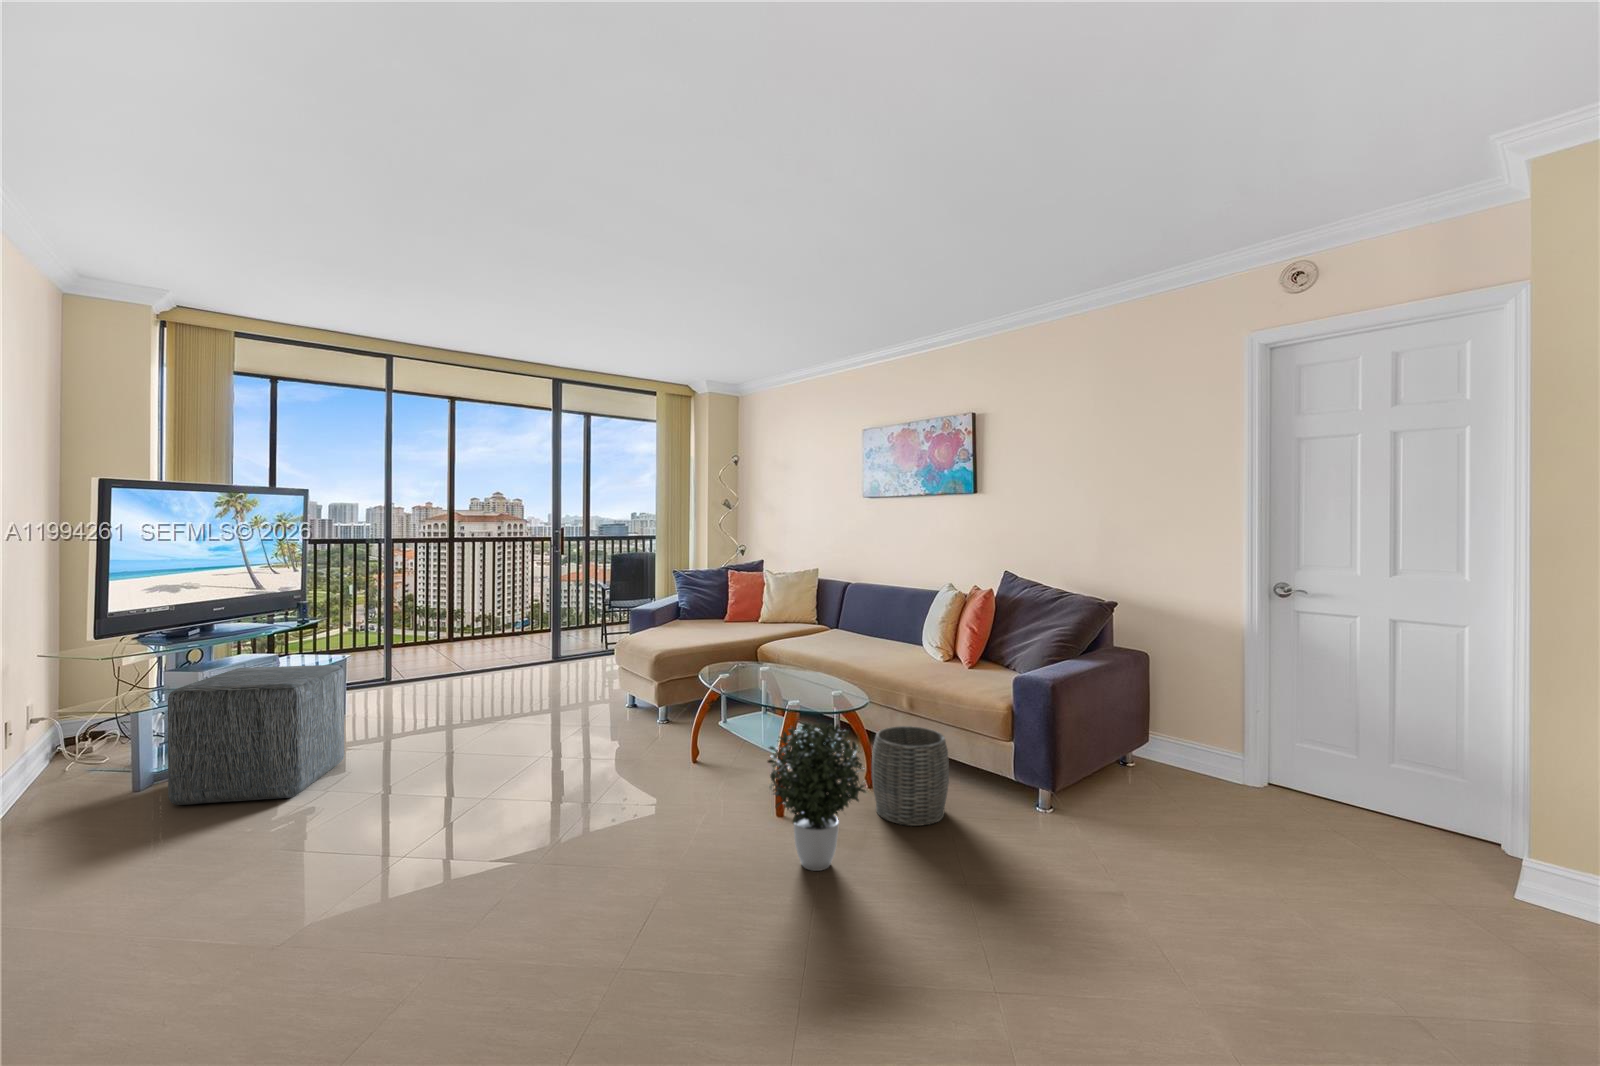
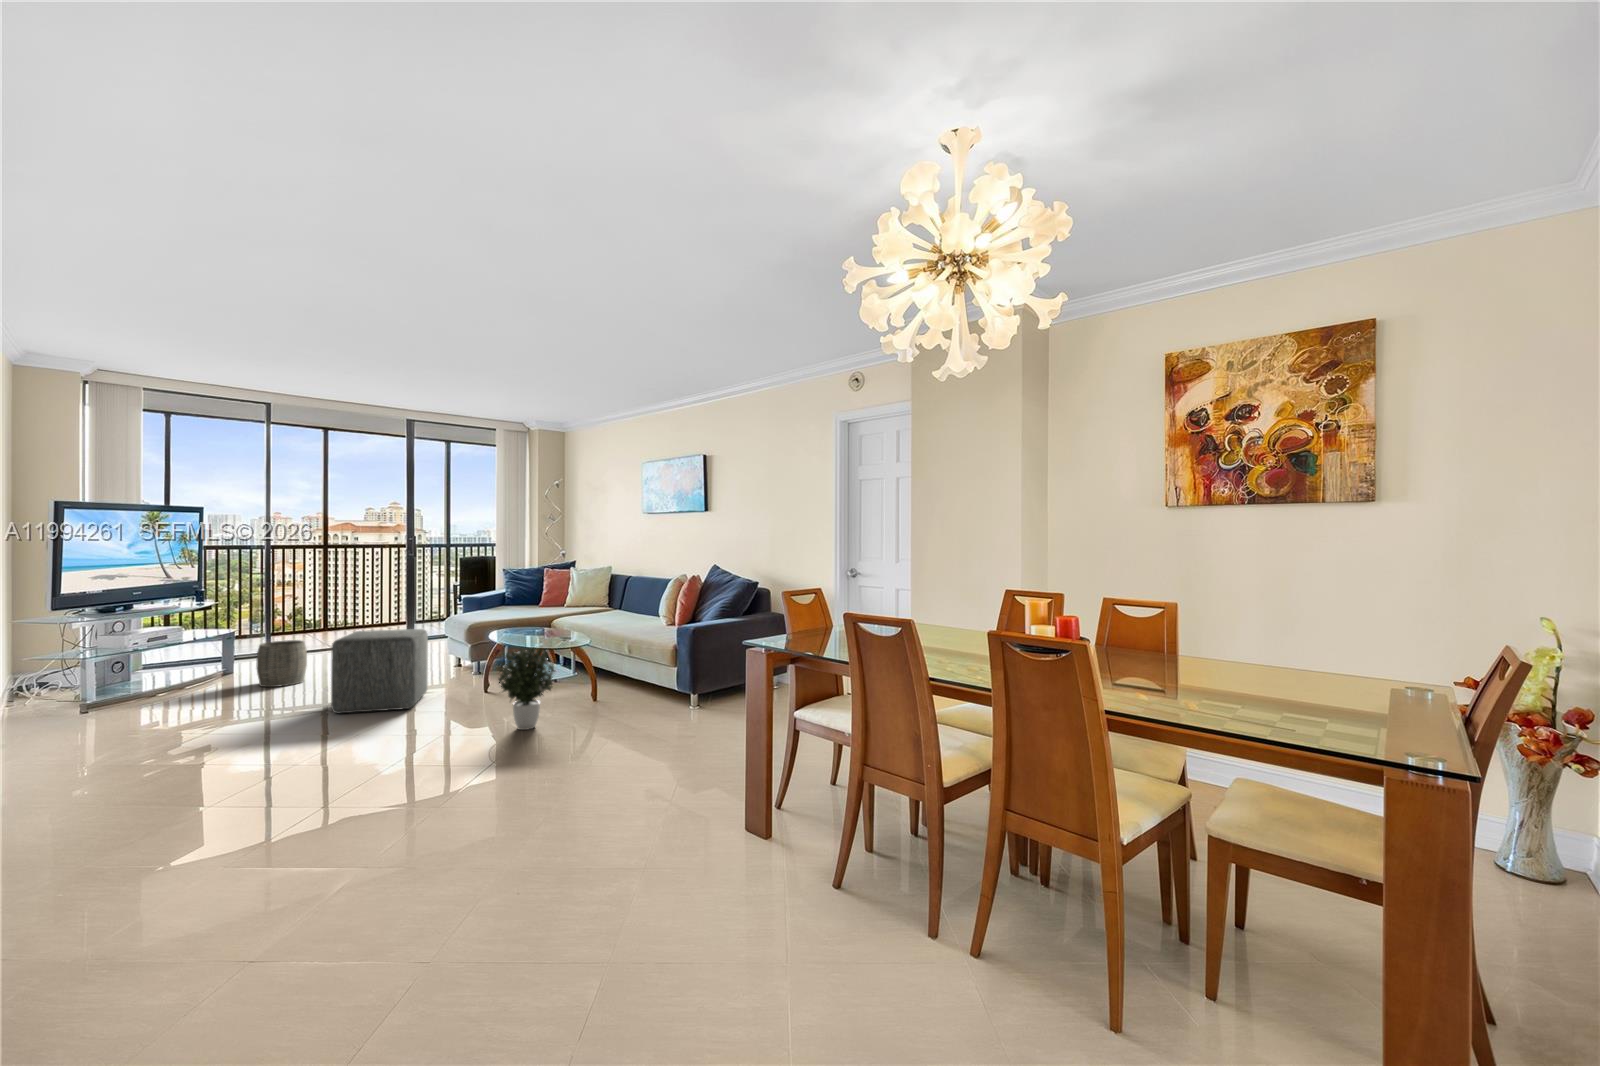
ottoman: present [168,665,344,805] -> present [331,629,428,713]
woven basket: present [872,726,949,826] -> present [256,640,307,687]

